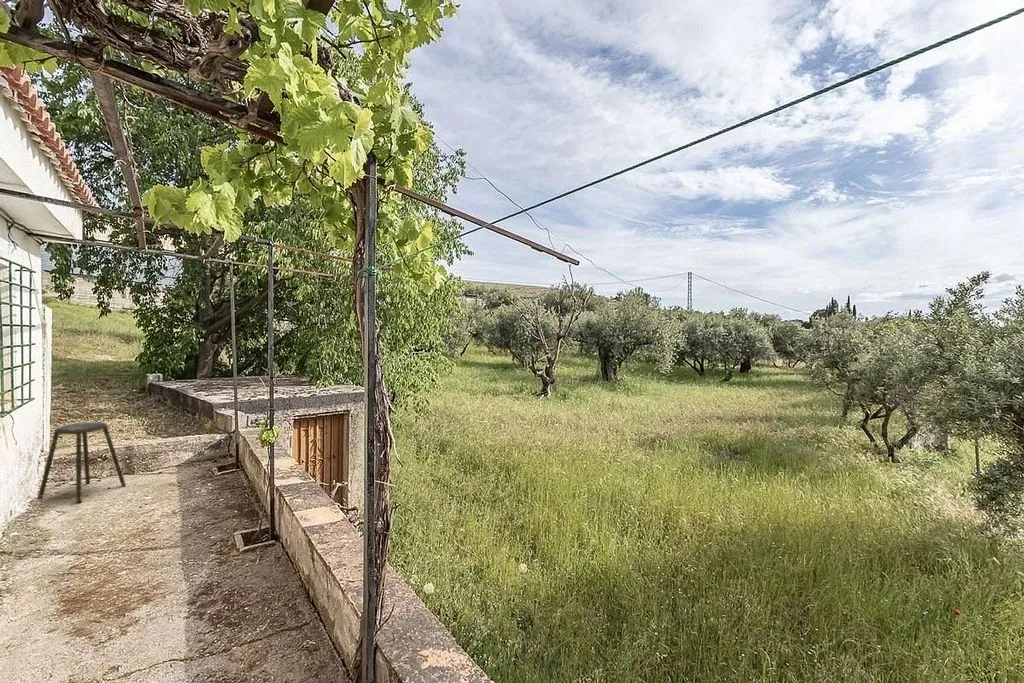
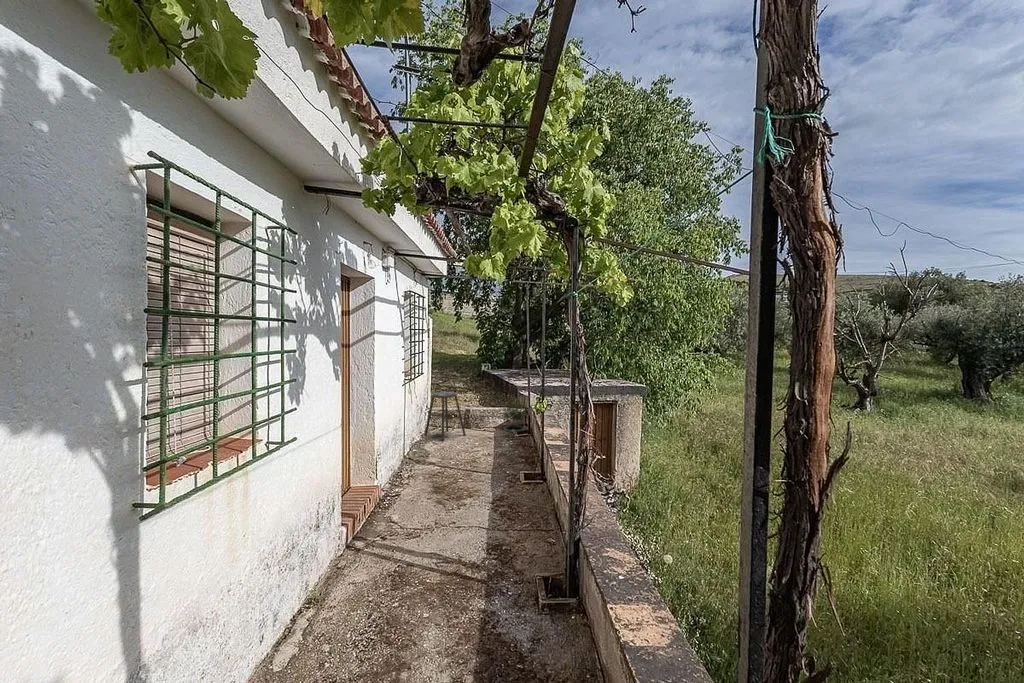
potted tree: none [187,412,230,468] -> present [502,396,524,432]

